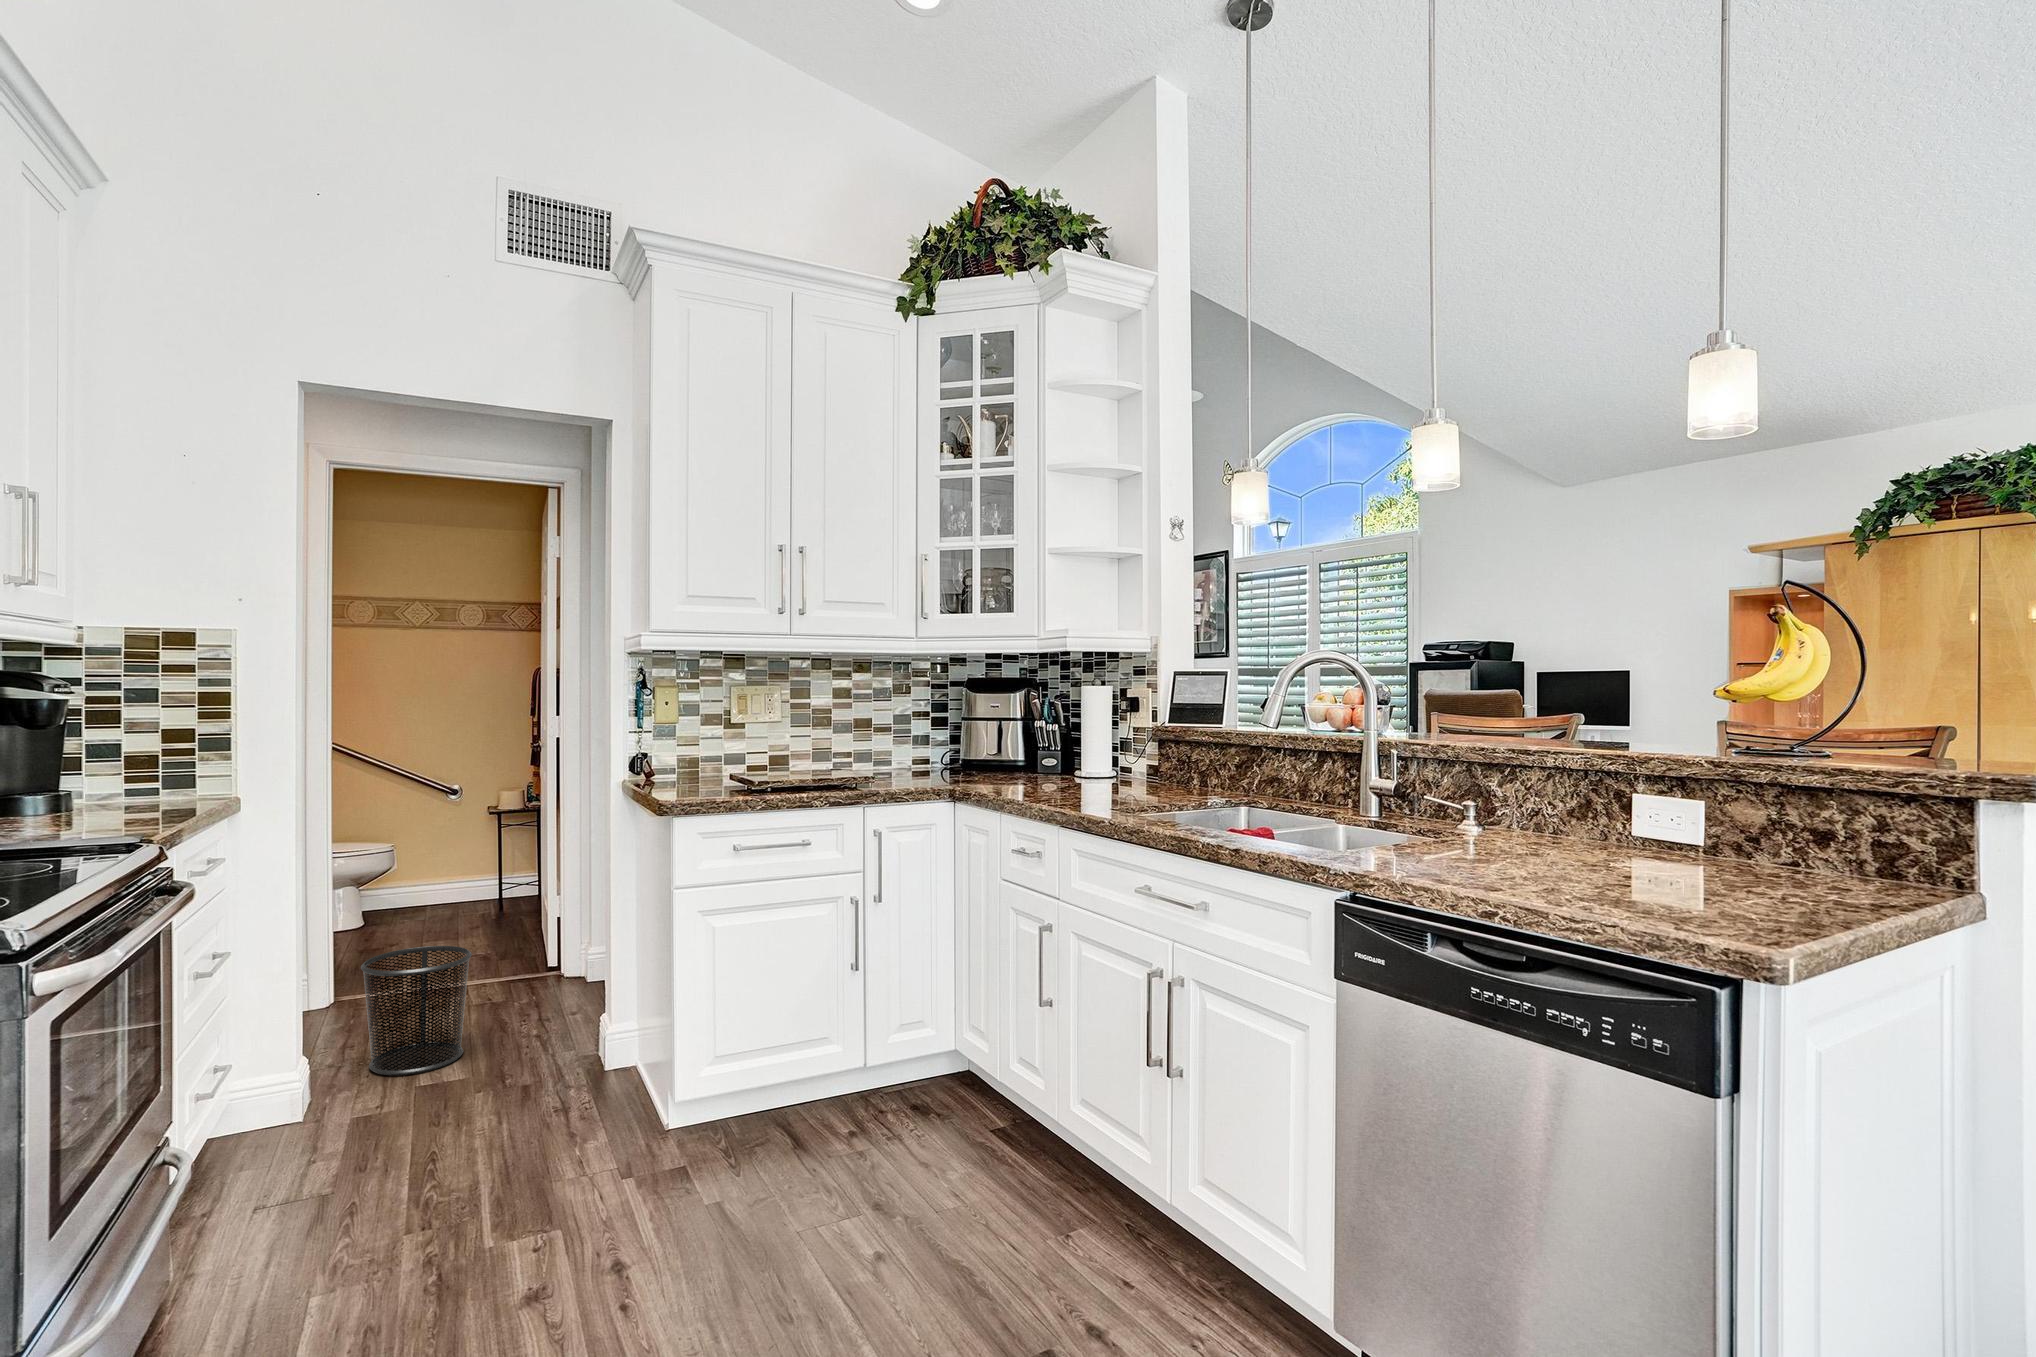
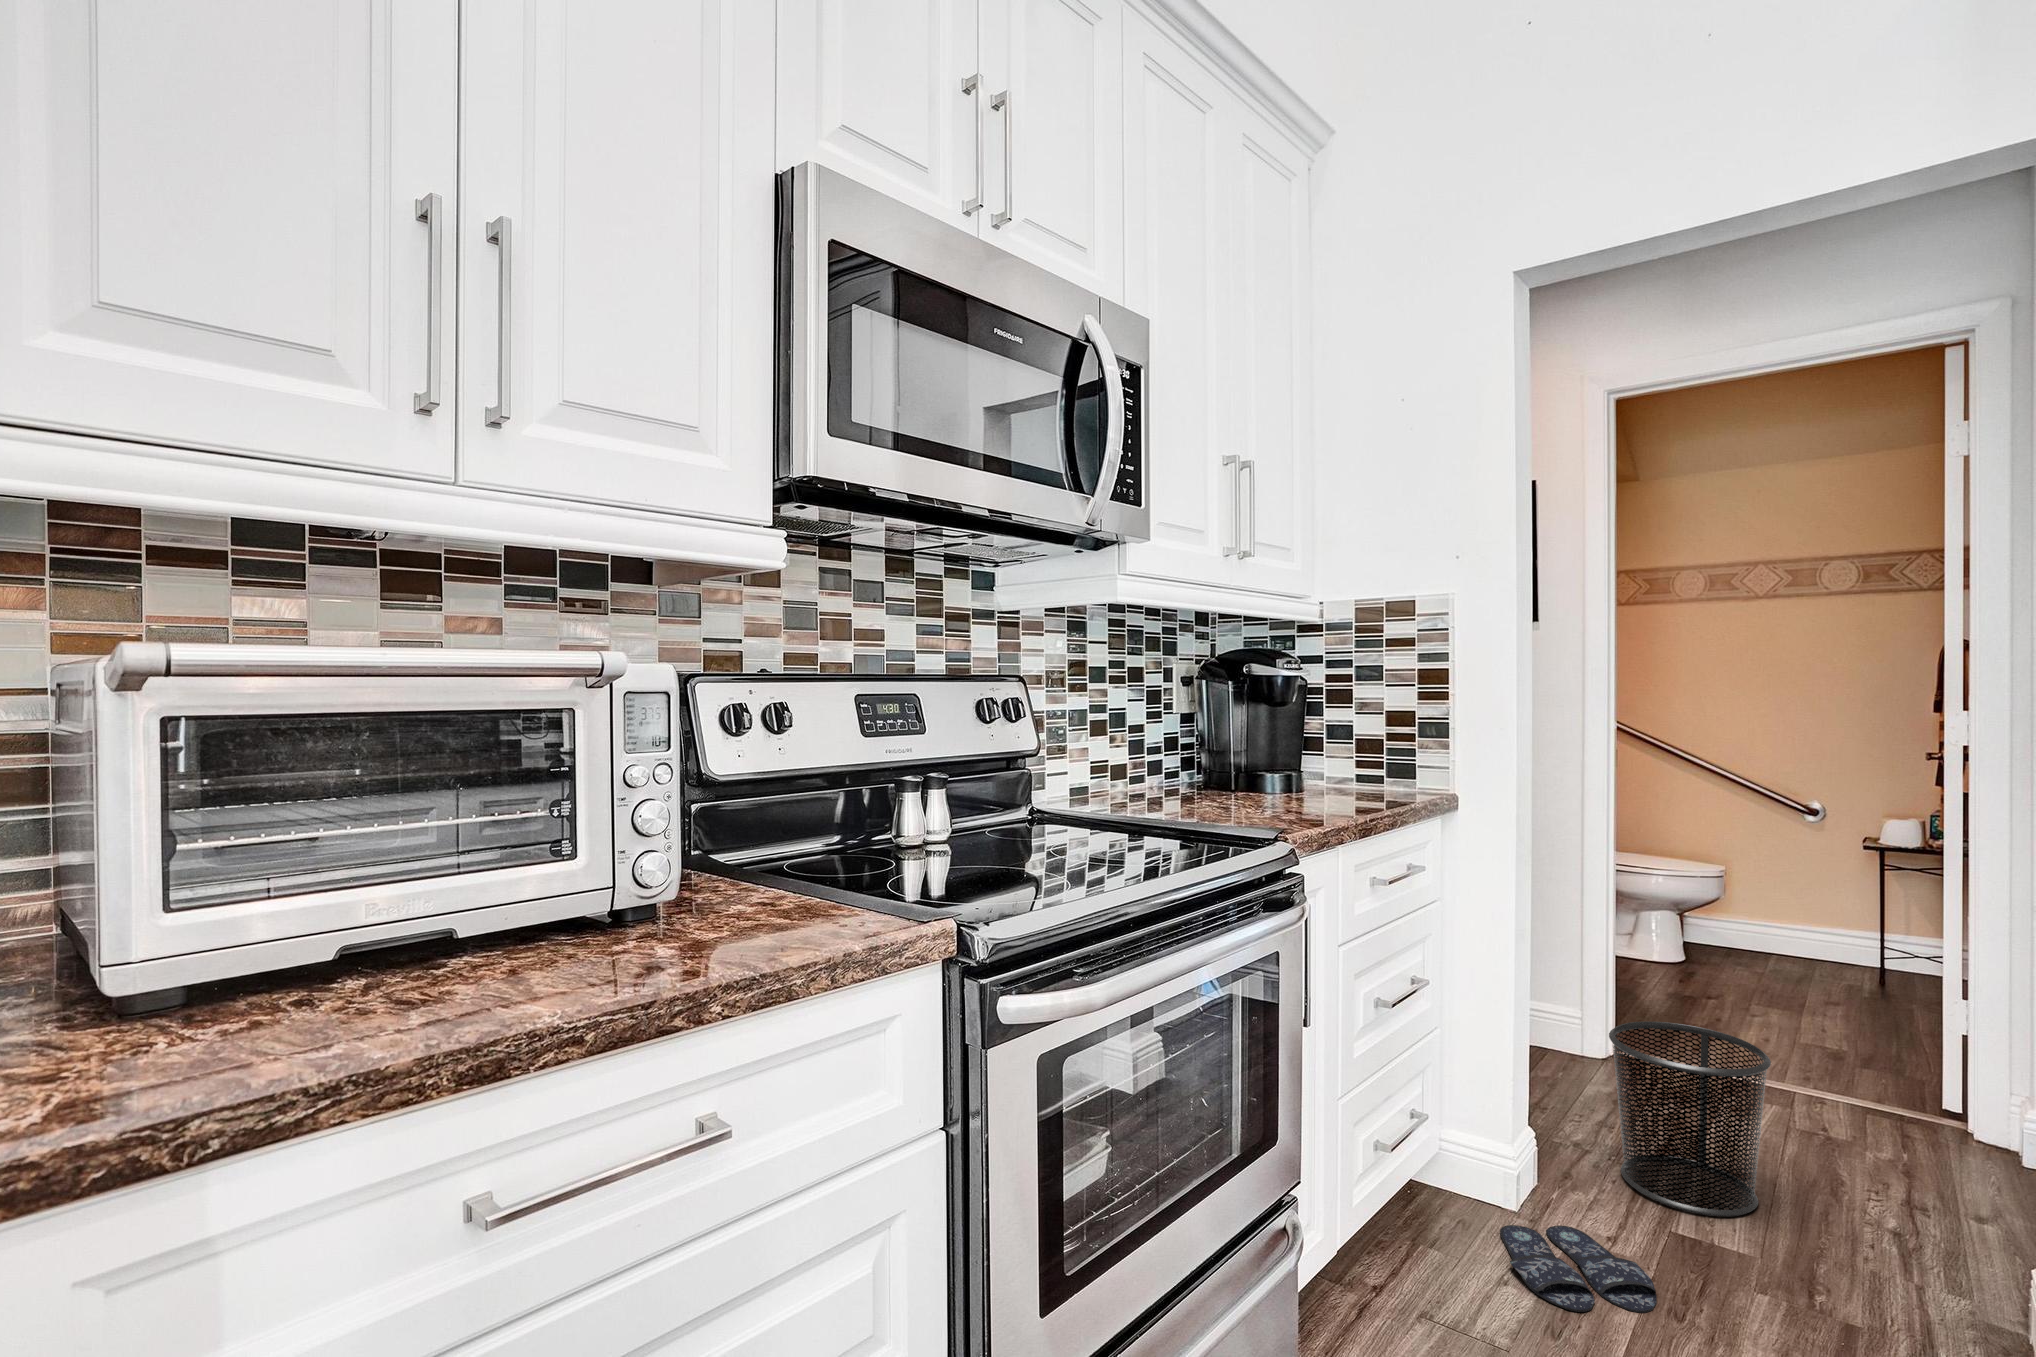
slippers: none [295,1109,420,1156] -> present [1500,1225,1657,1313]

